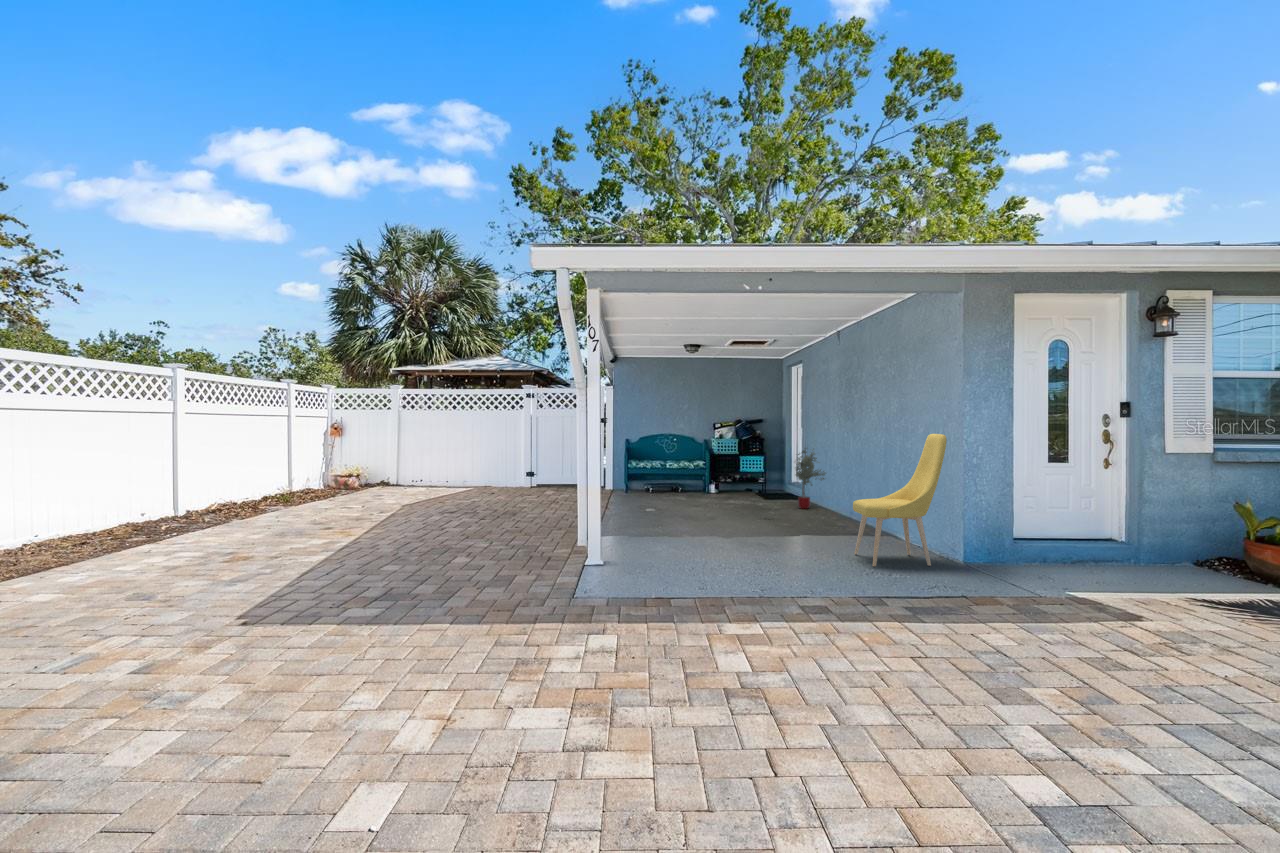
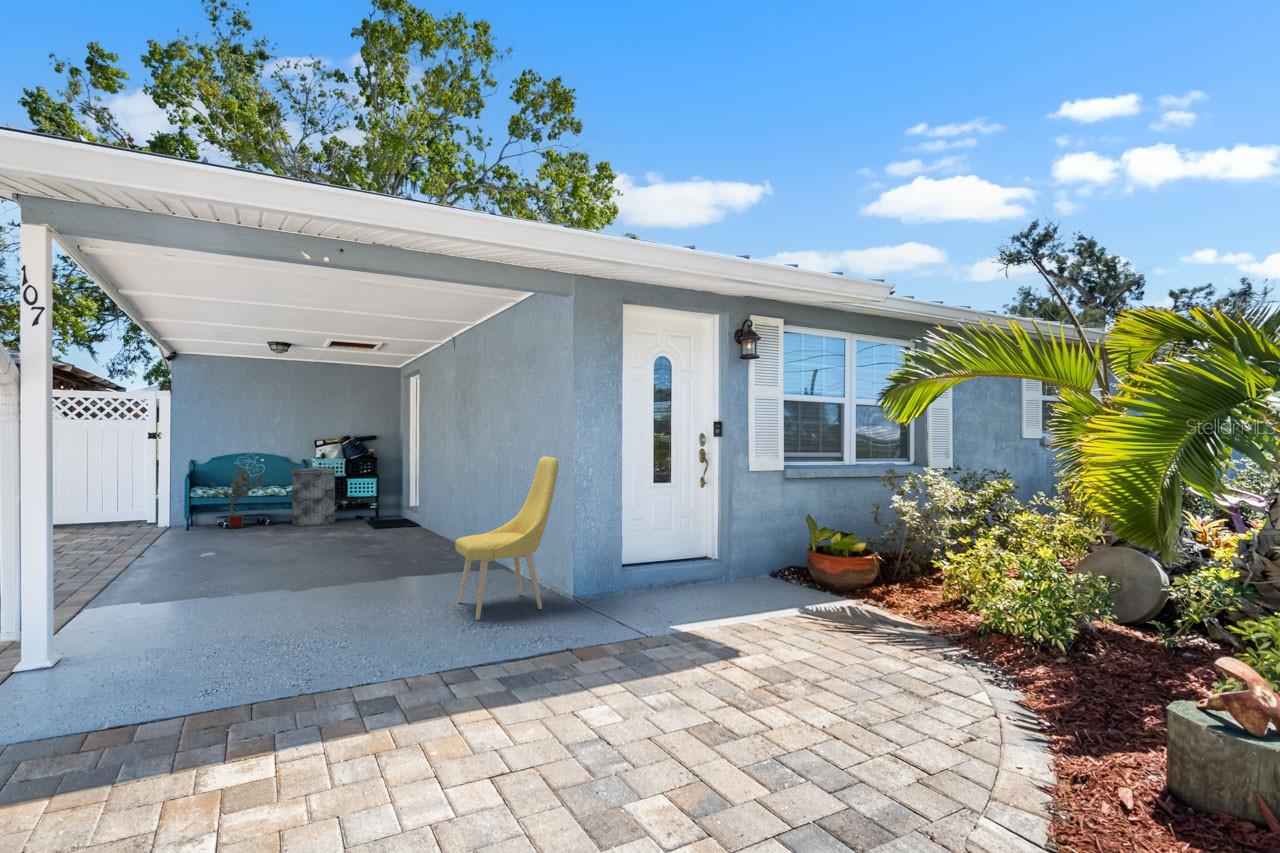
trash can: none [700,446,732,495] -> present [292,466,335,526]
potted tree: present [796,448,825,509] -> present [206,465,264,528]

